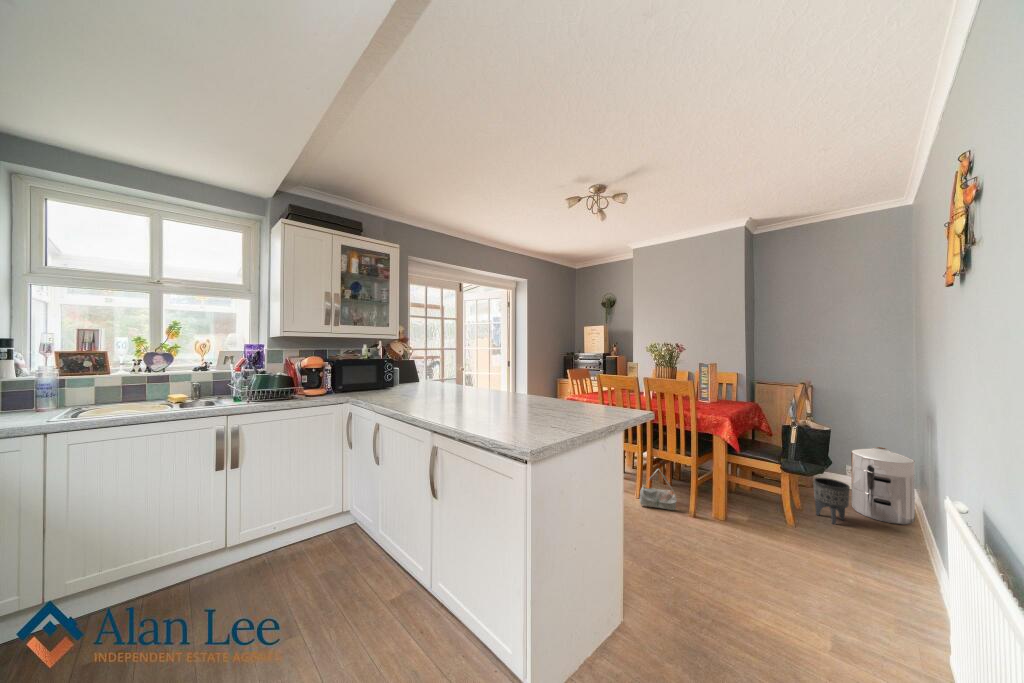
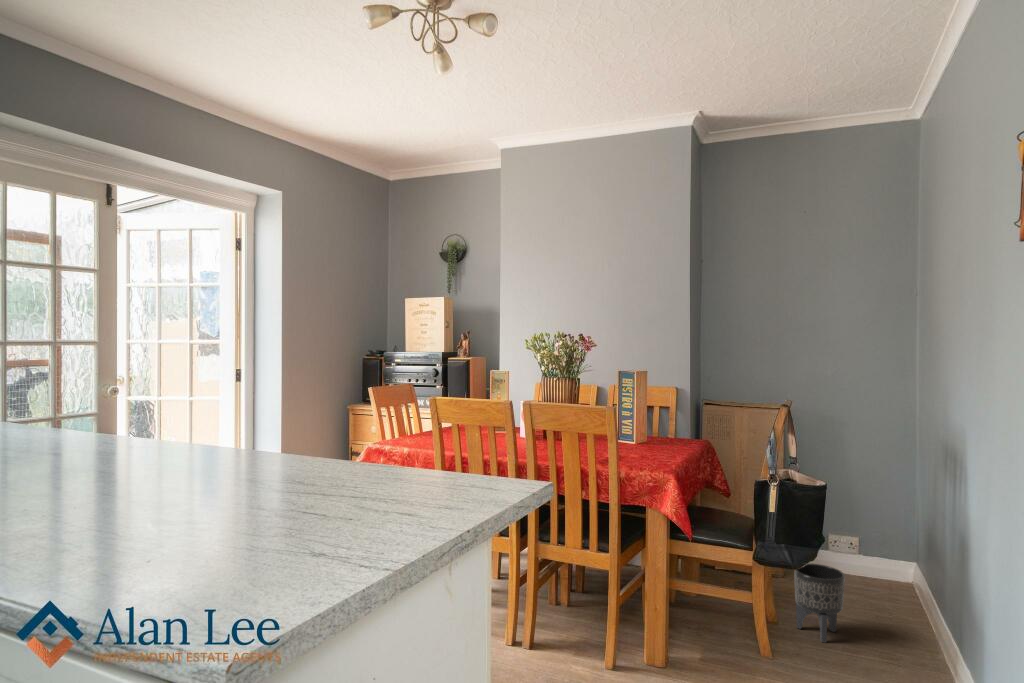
waste bin: present [851,447,915,525] -> none [841,503,923,626]
bag: present [639,469,677,510] -> none [512,583,583,662]

